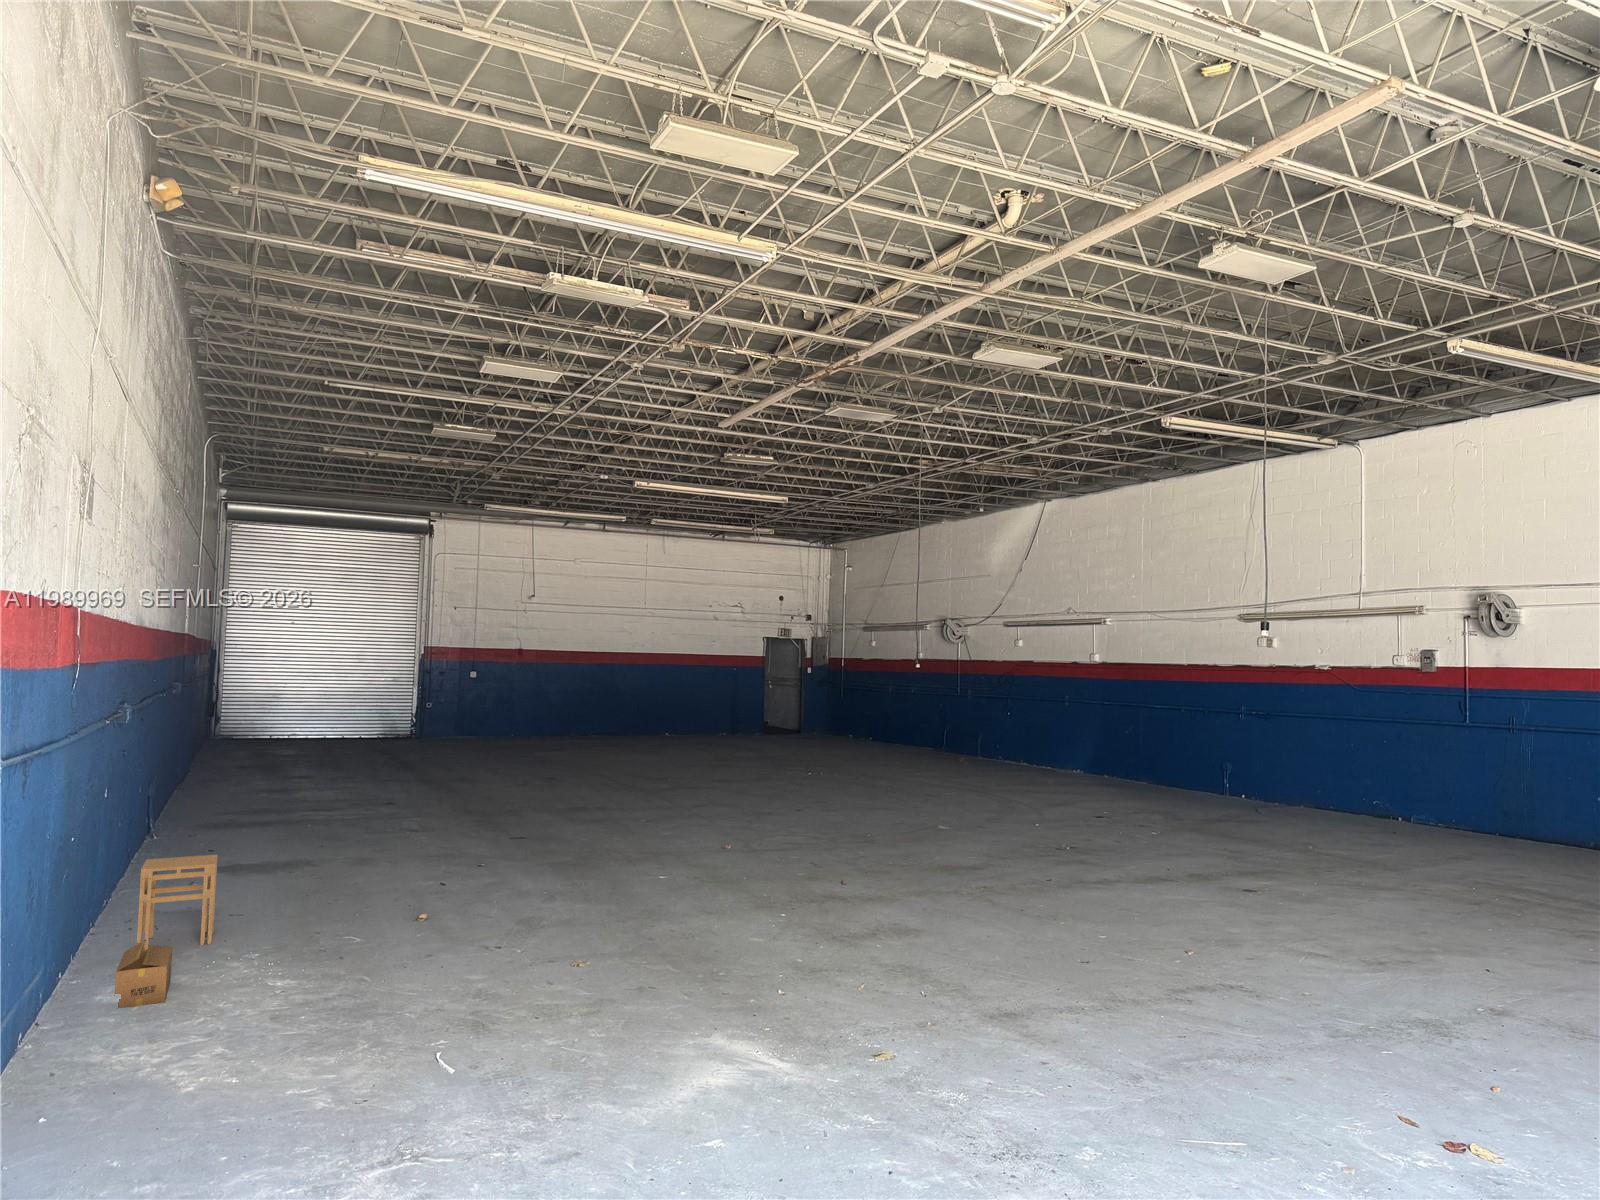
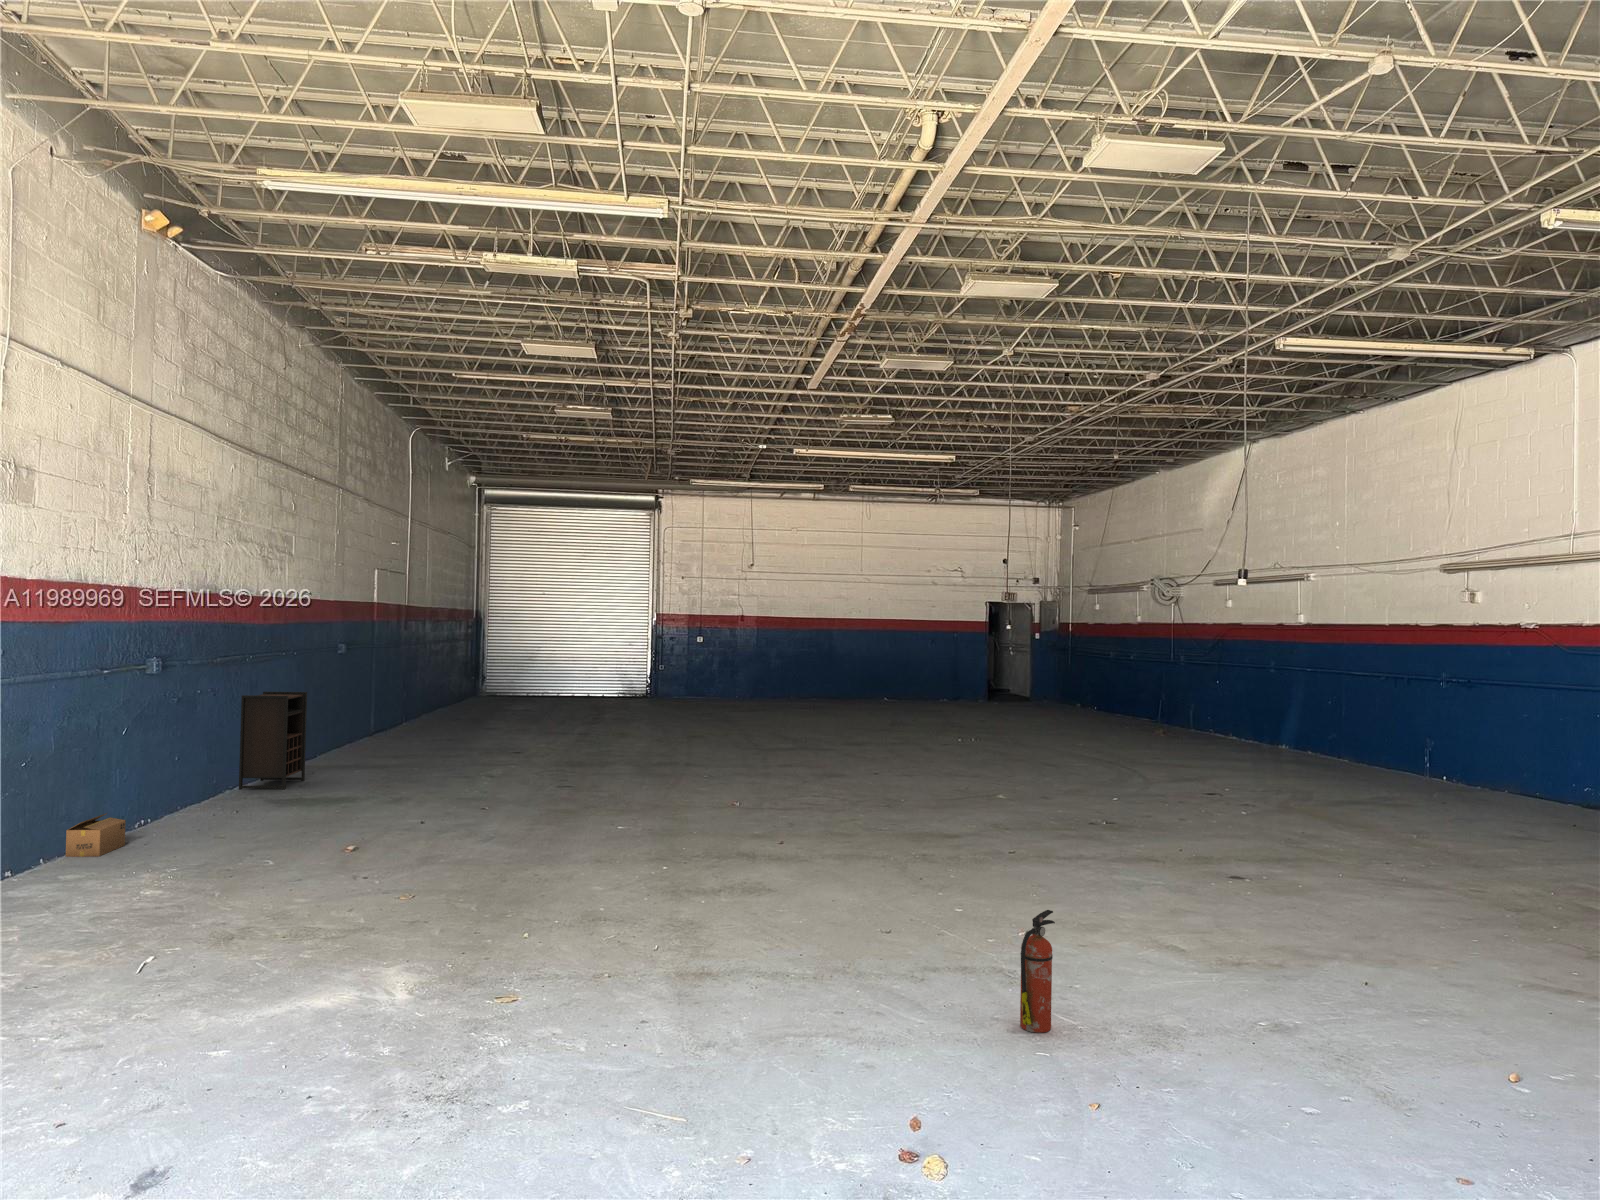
shelving unit: none [169,754,240,883] -> present [239,692,307,790]
stool: present [137,855,218,950] -> none [139,761,209,828]
fire extinguisher: none [1493,960,1530,1079] -> present [1020,910,1055,1033]

